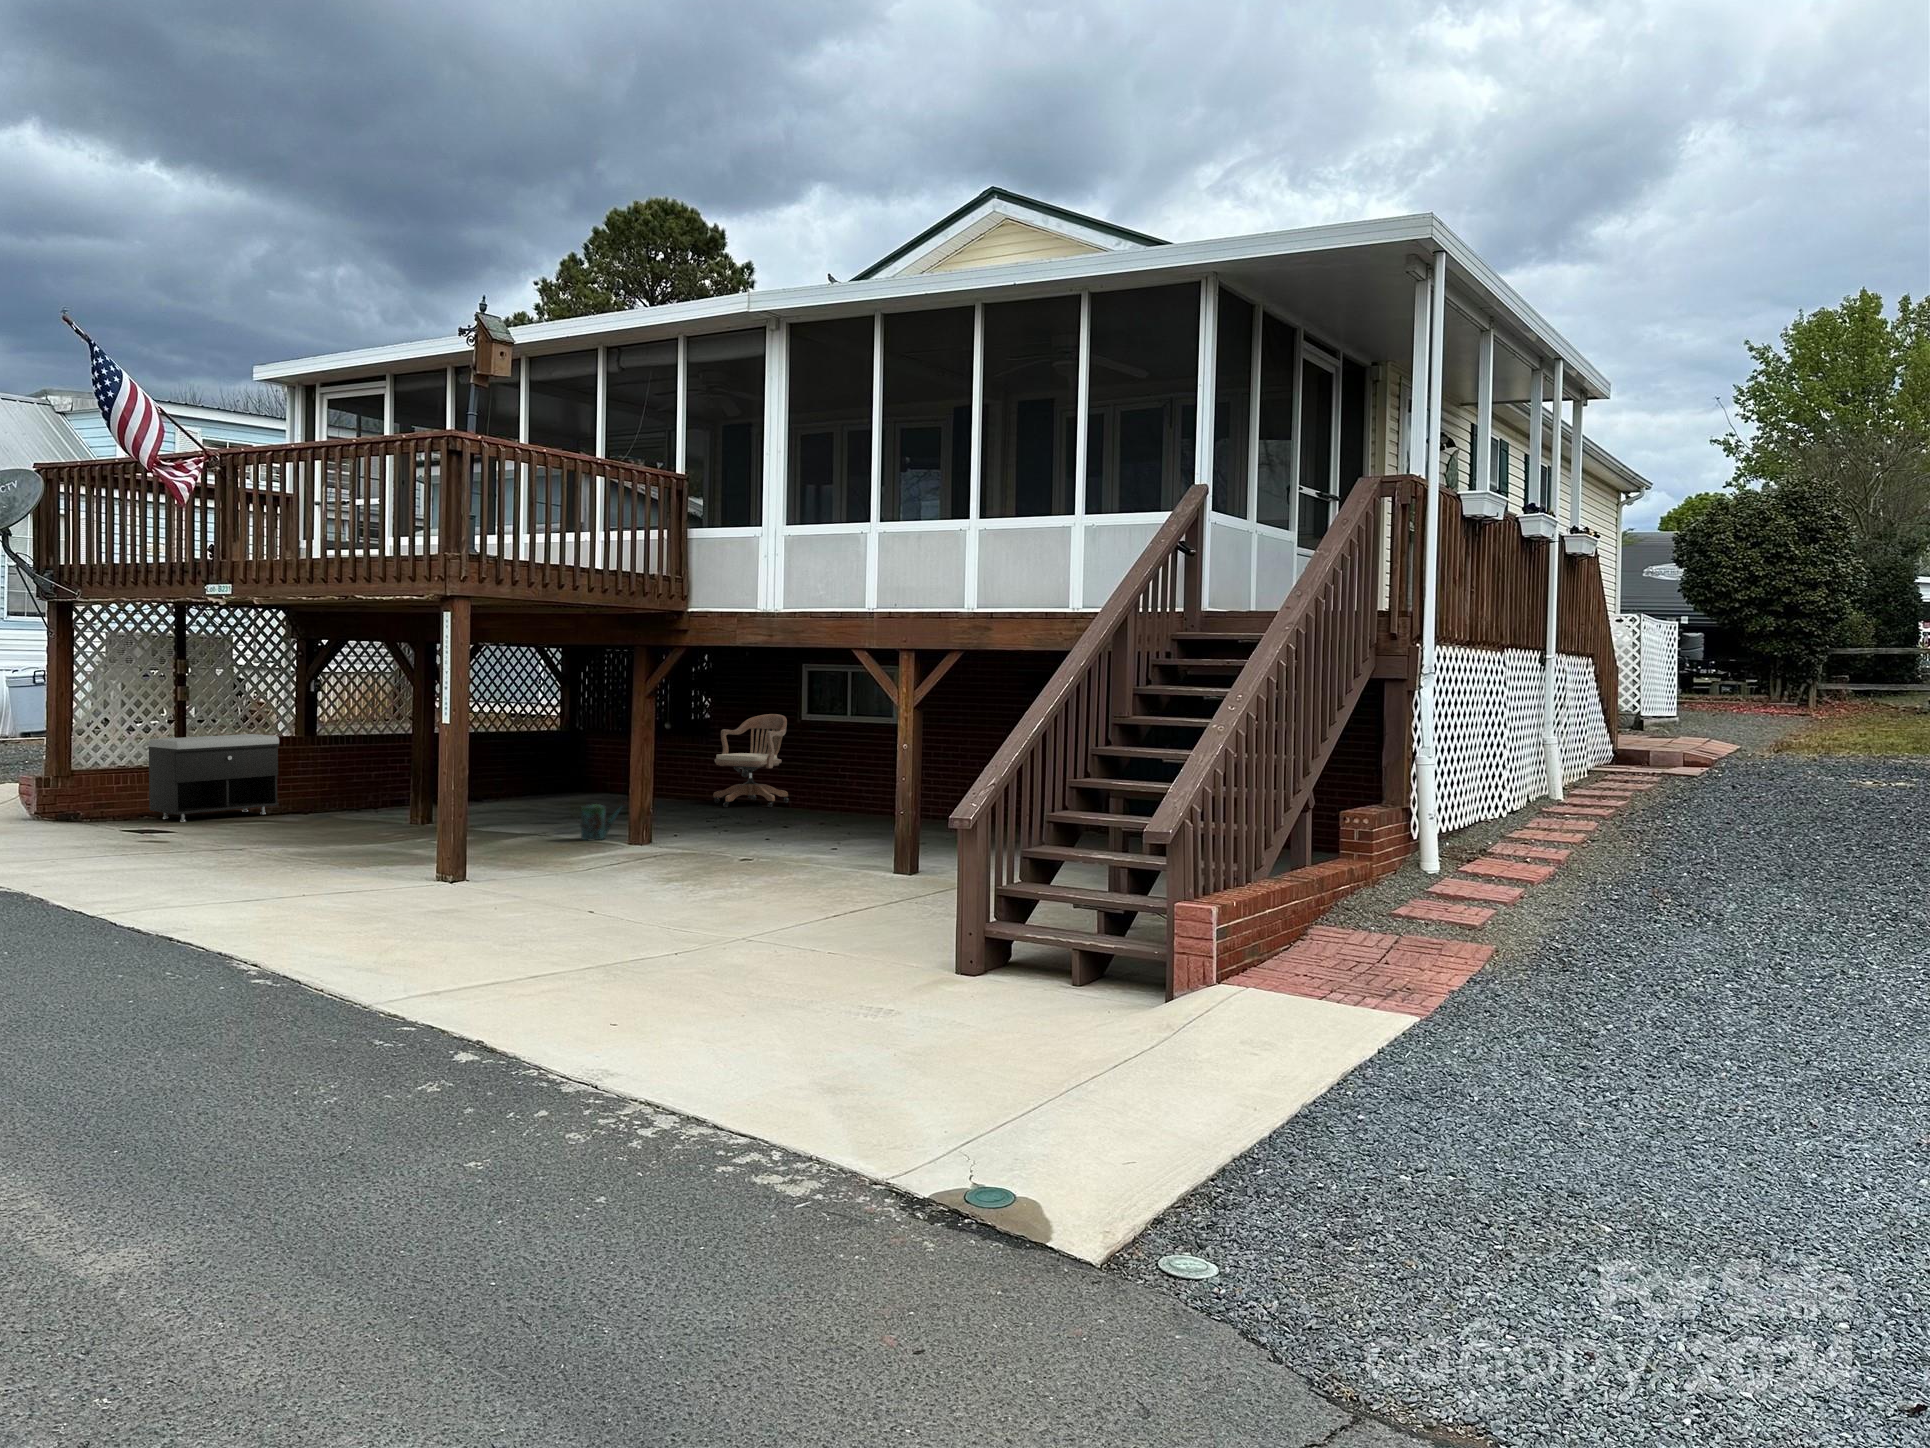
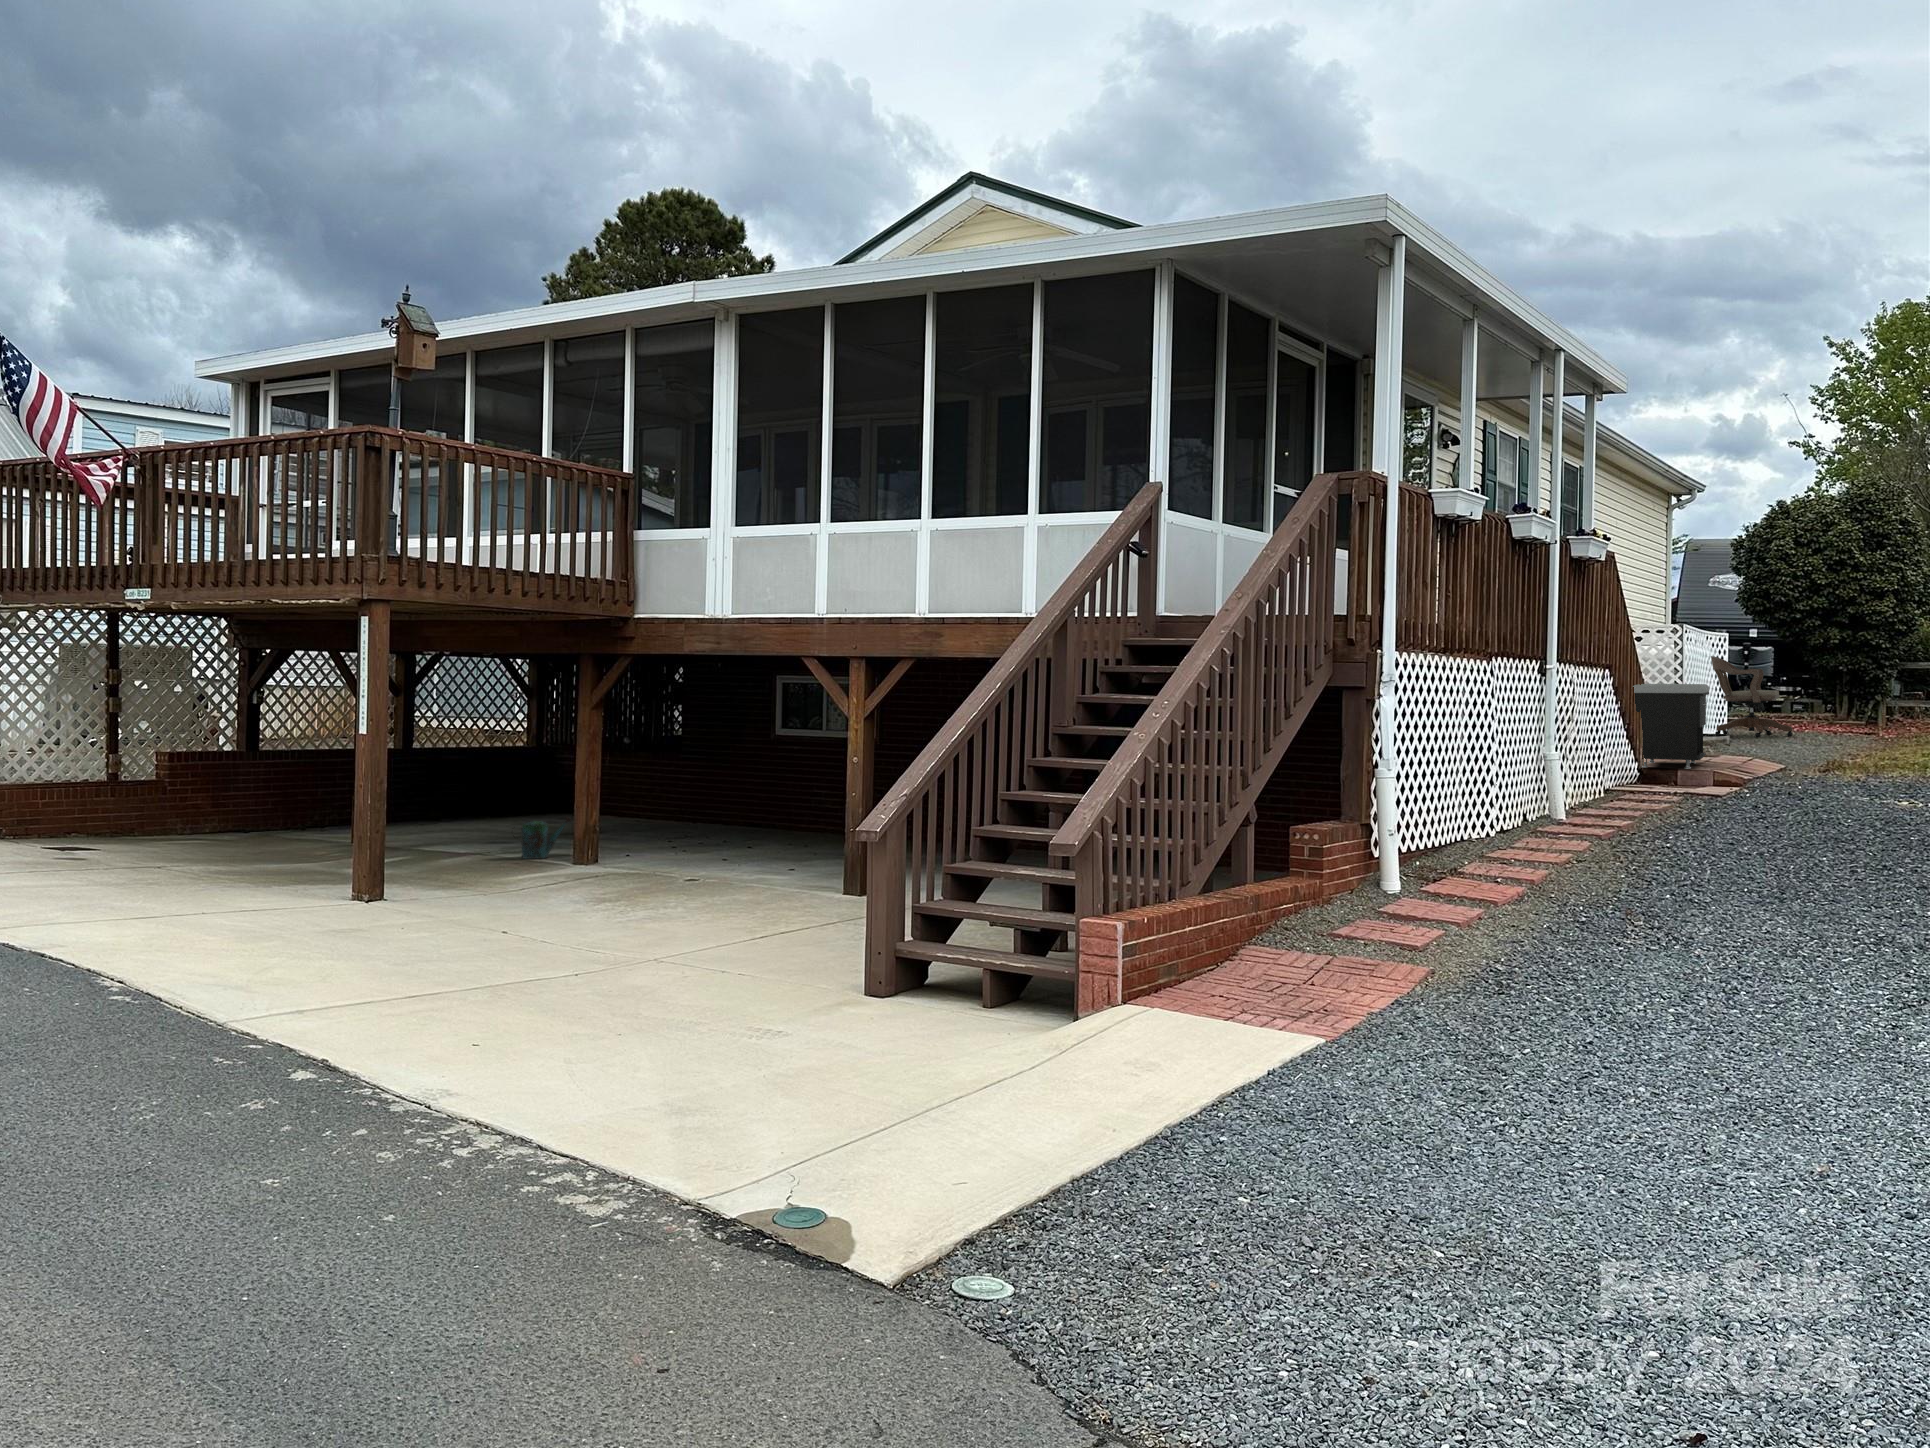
chair: present [713,714,789,808] -> present [1711,656,1792,738]
storage bench: present [149,734,279,822] -> present [1633,684,1709,769]

